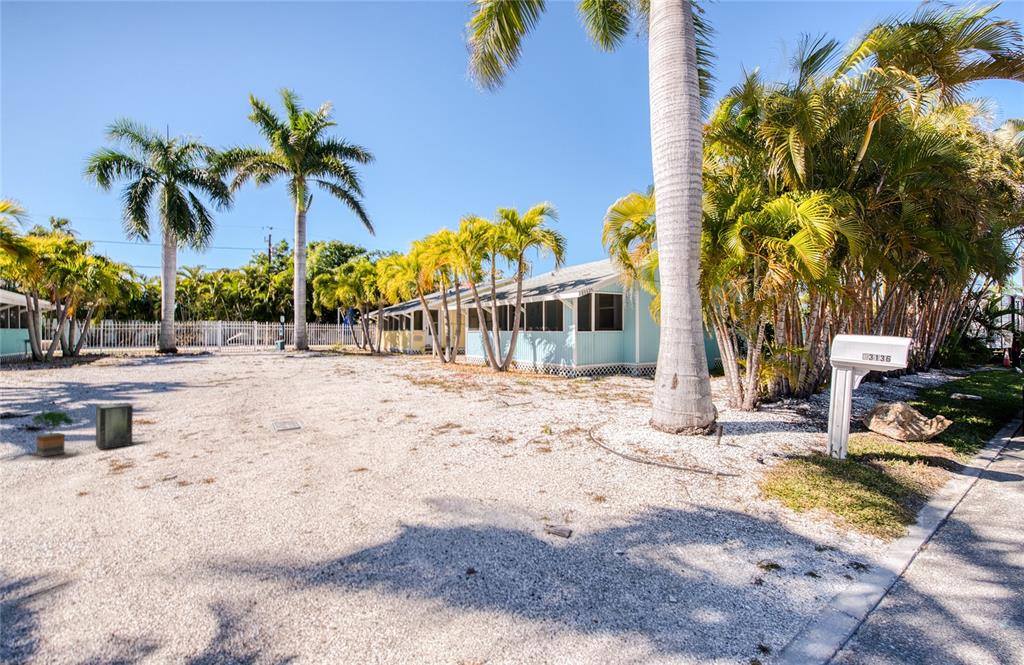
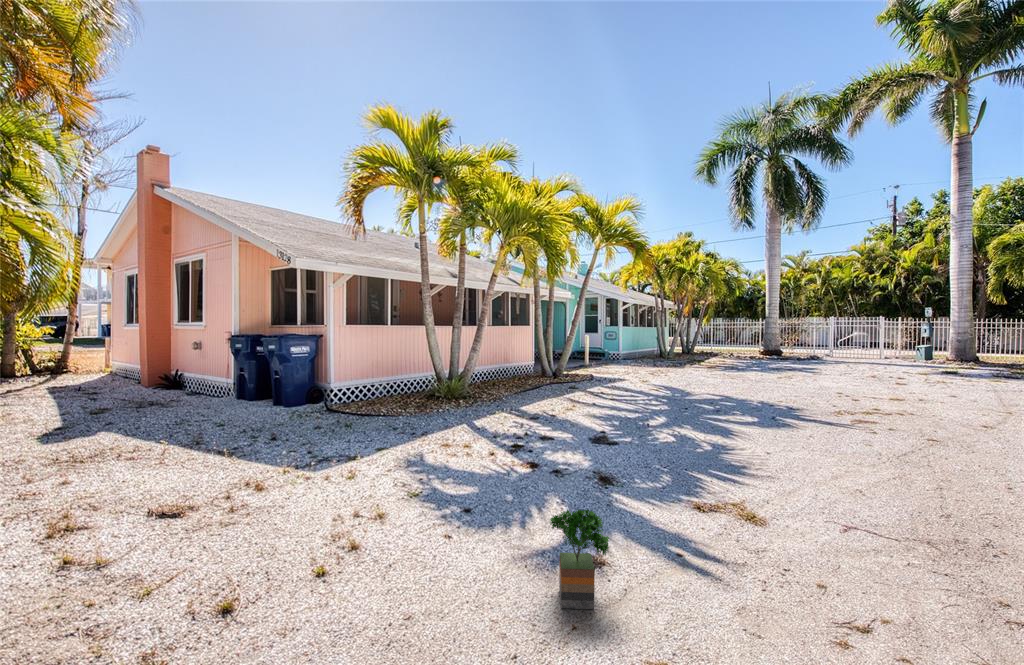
storage box: present [96,403,133,449] -> none [652,509,717,639]

